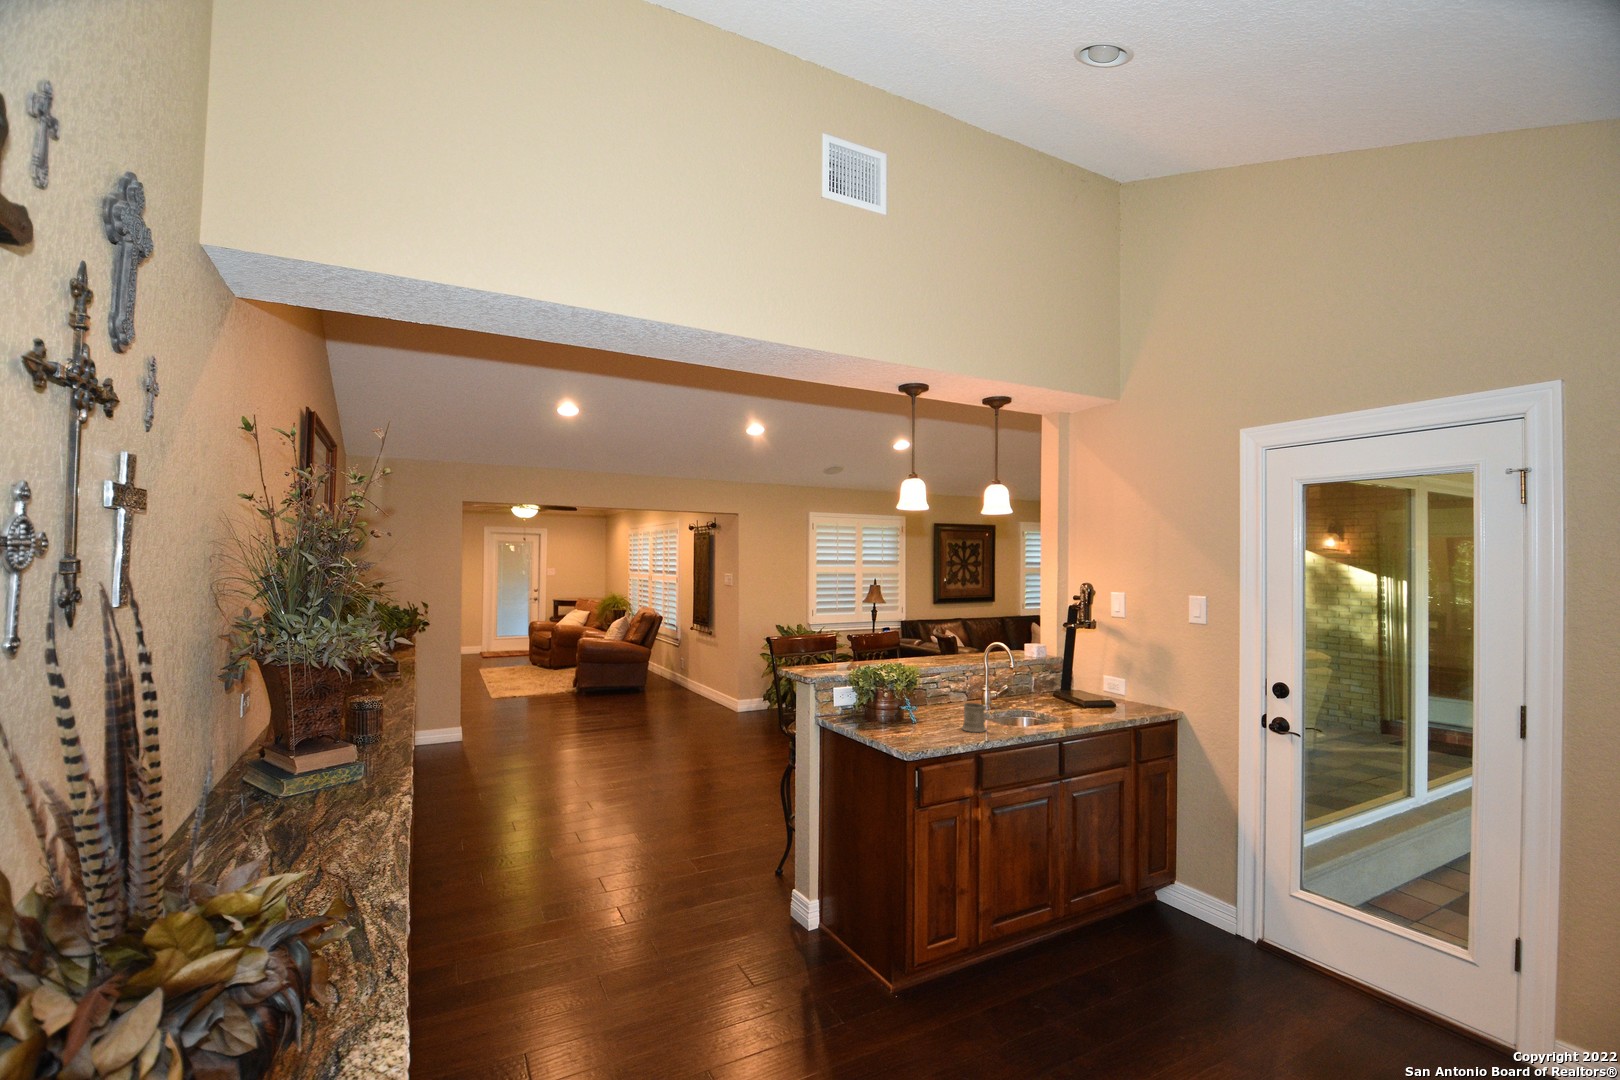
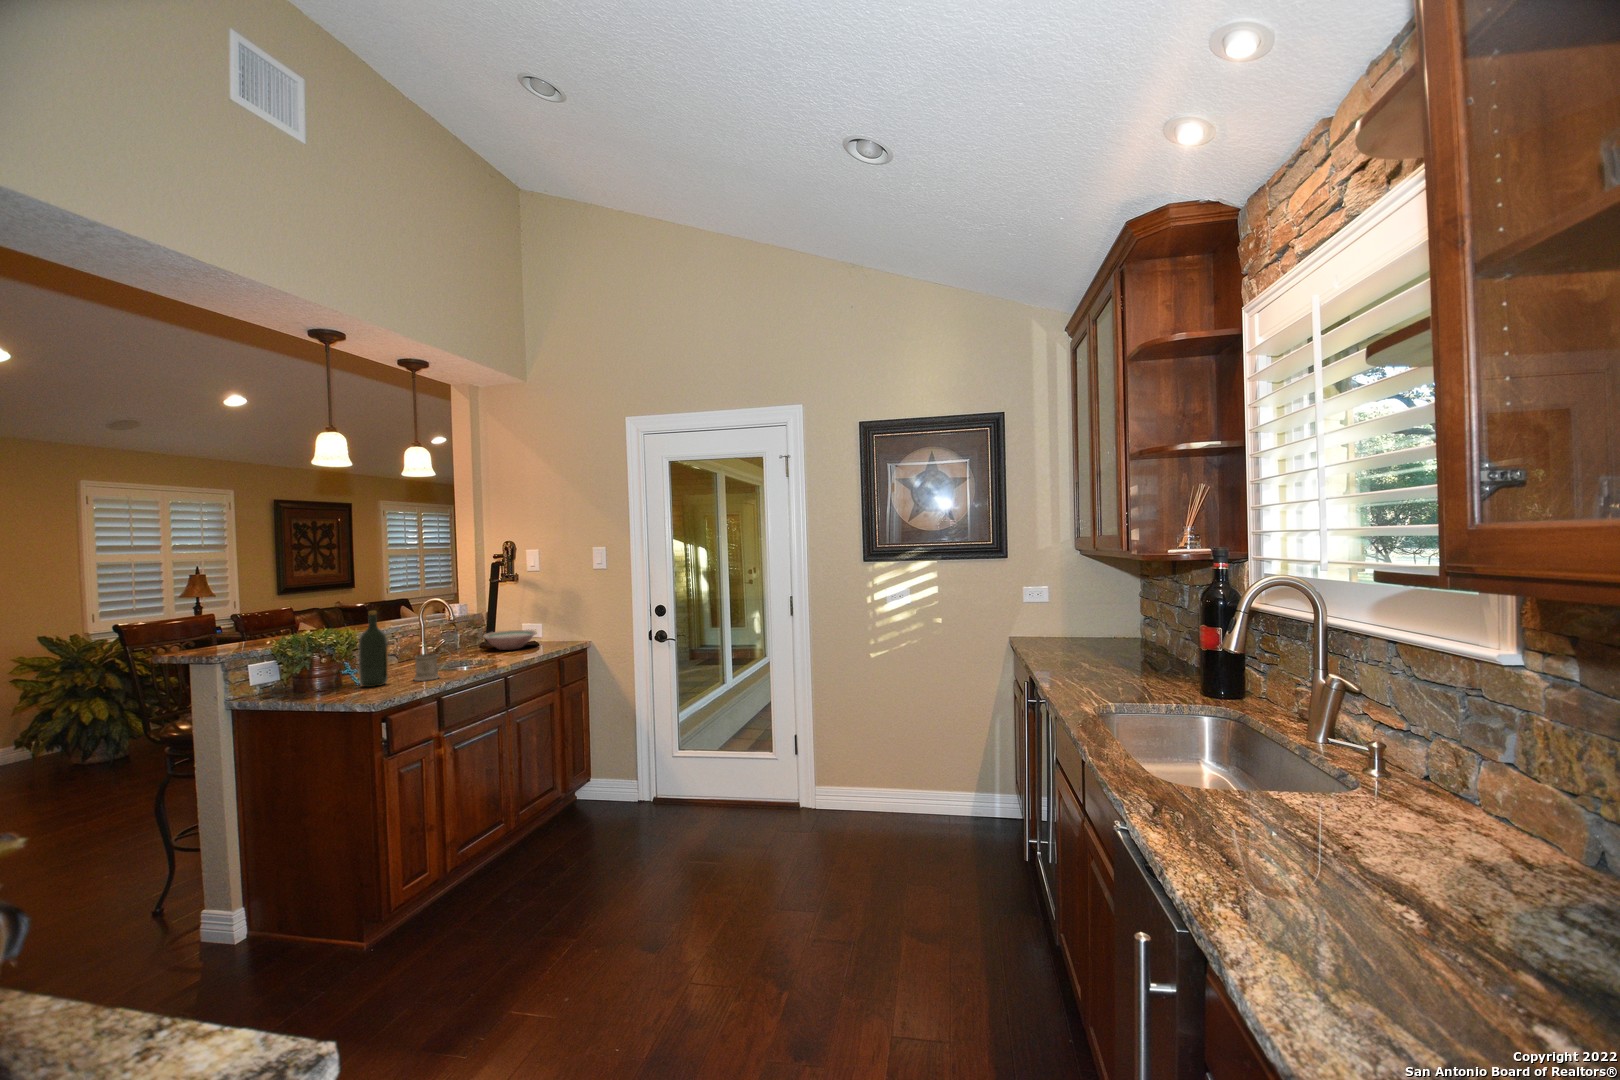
wine bottle: none [914,652,940,728] -> present [359,611,388,687]
bowl: none [1053,682,1112,707] -> present [483,630,536,650]

